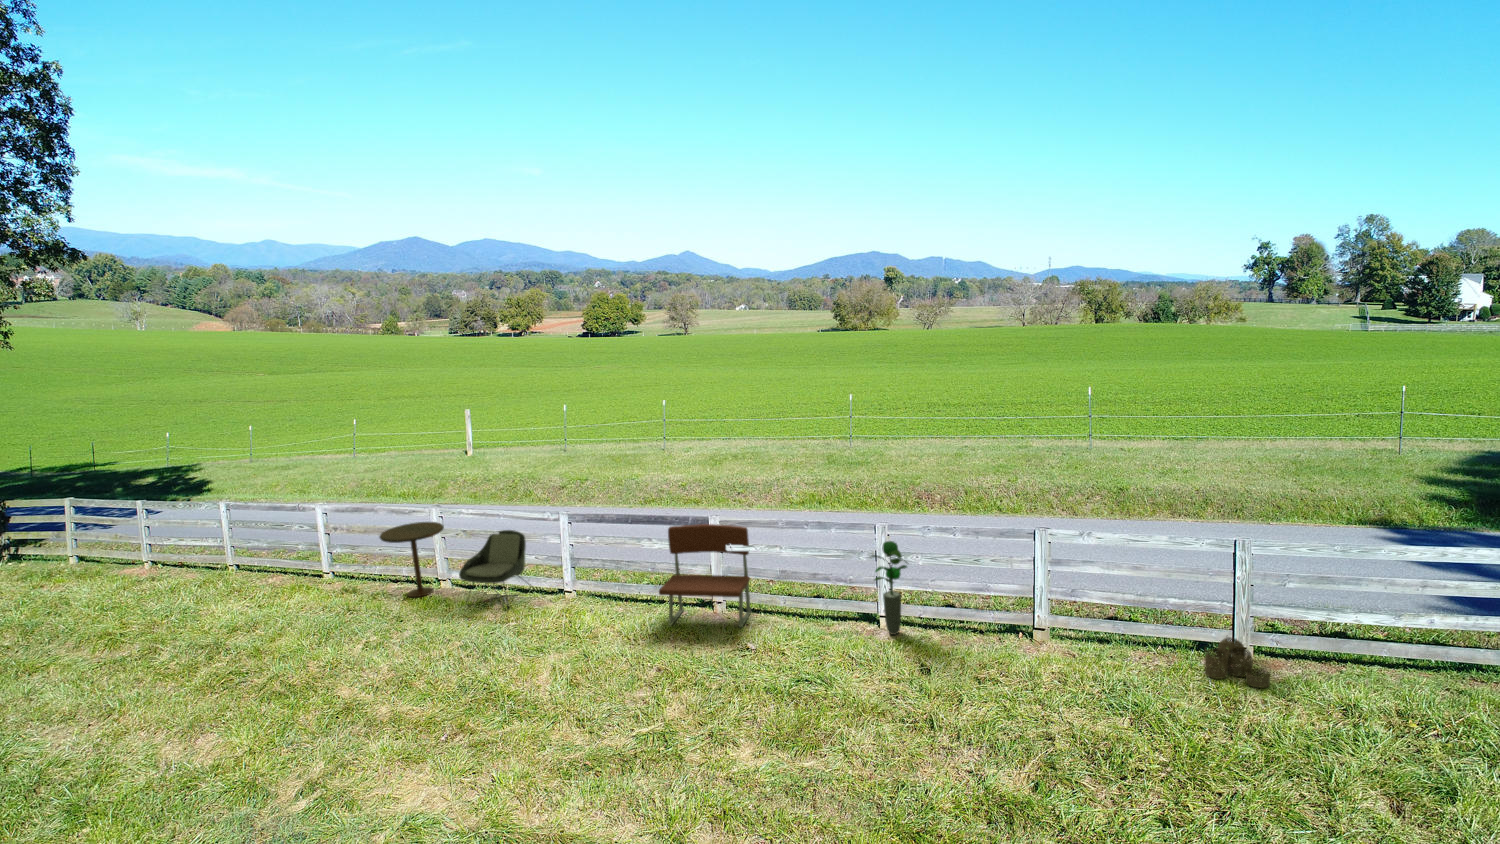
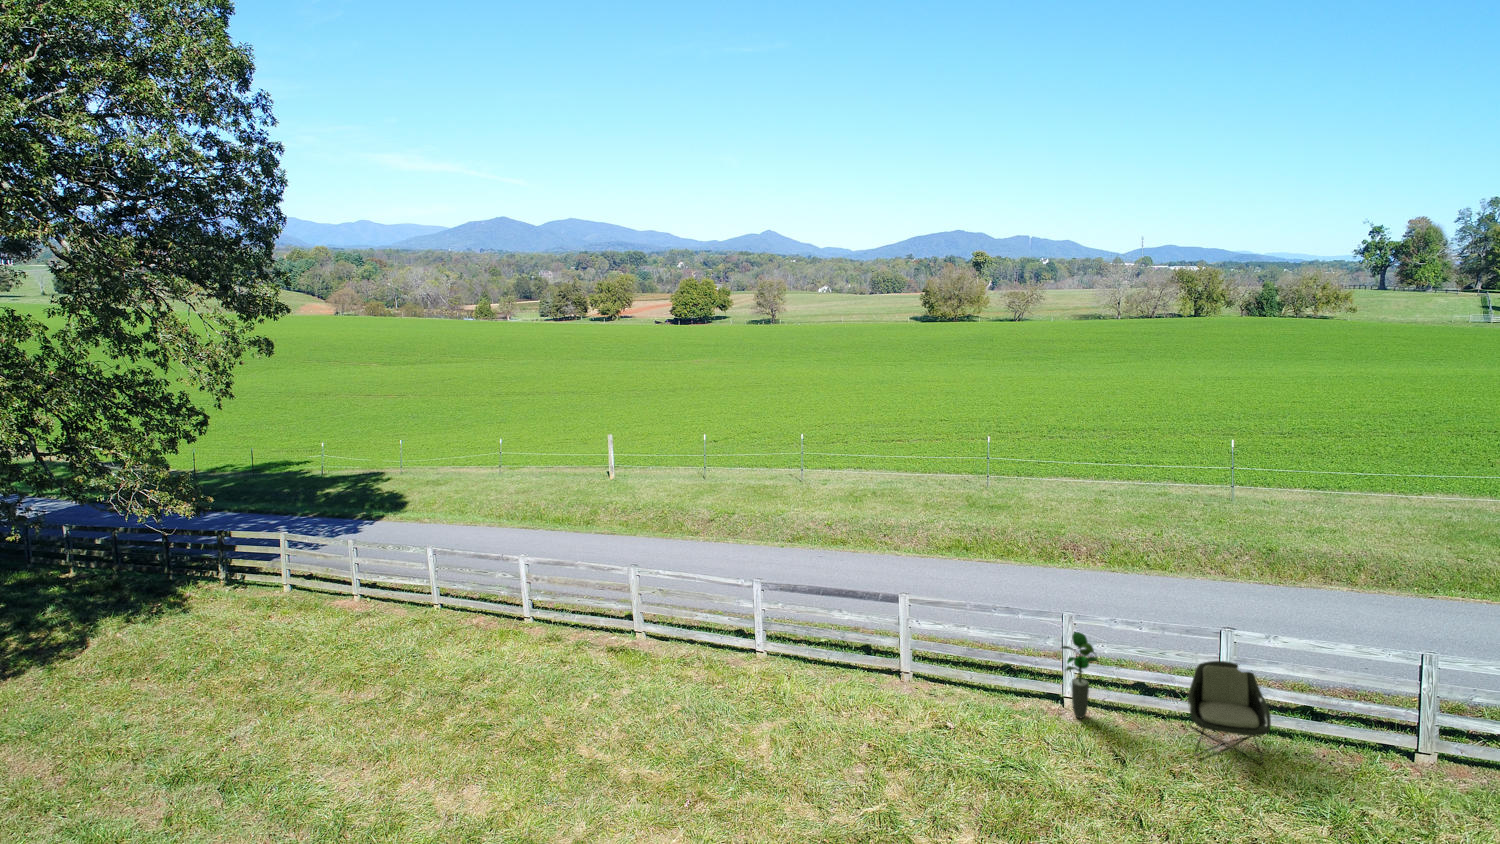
pedestal table: present [380,522,444,597] -> none [587,580,642,650]
bench: present [659,524,751,627] -> none [857,604,938,702]
lounge chair: present [459,530,534,609] -> present [1188,661,1271,765]
woven basket: present [1205,637,1270,688] -> none [1395,744,1465,800]

